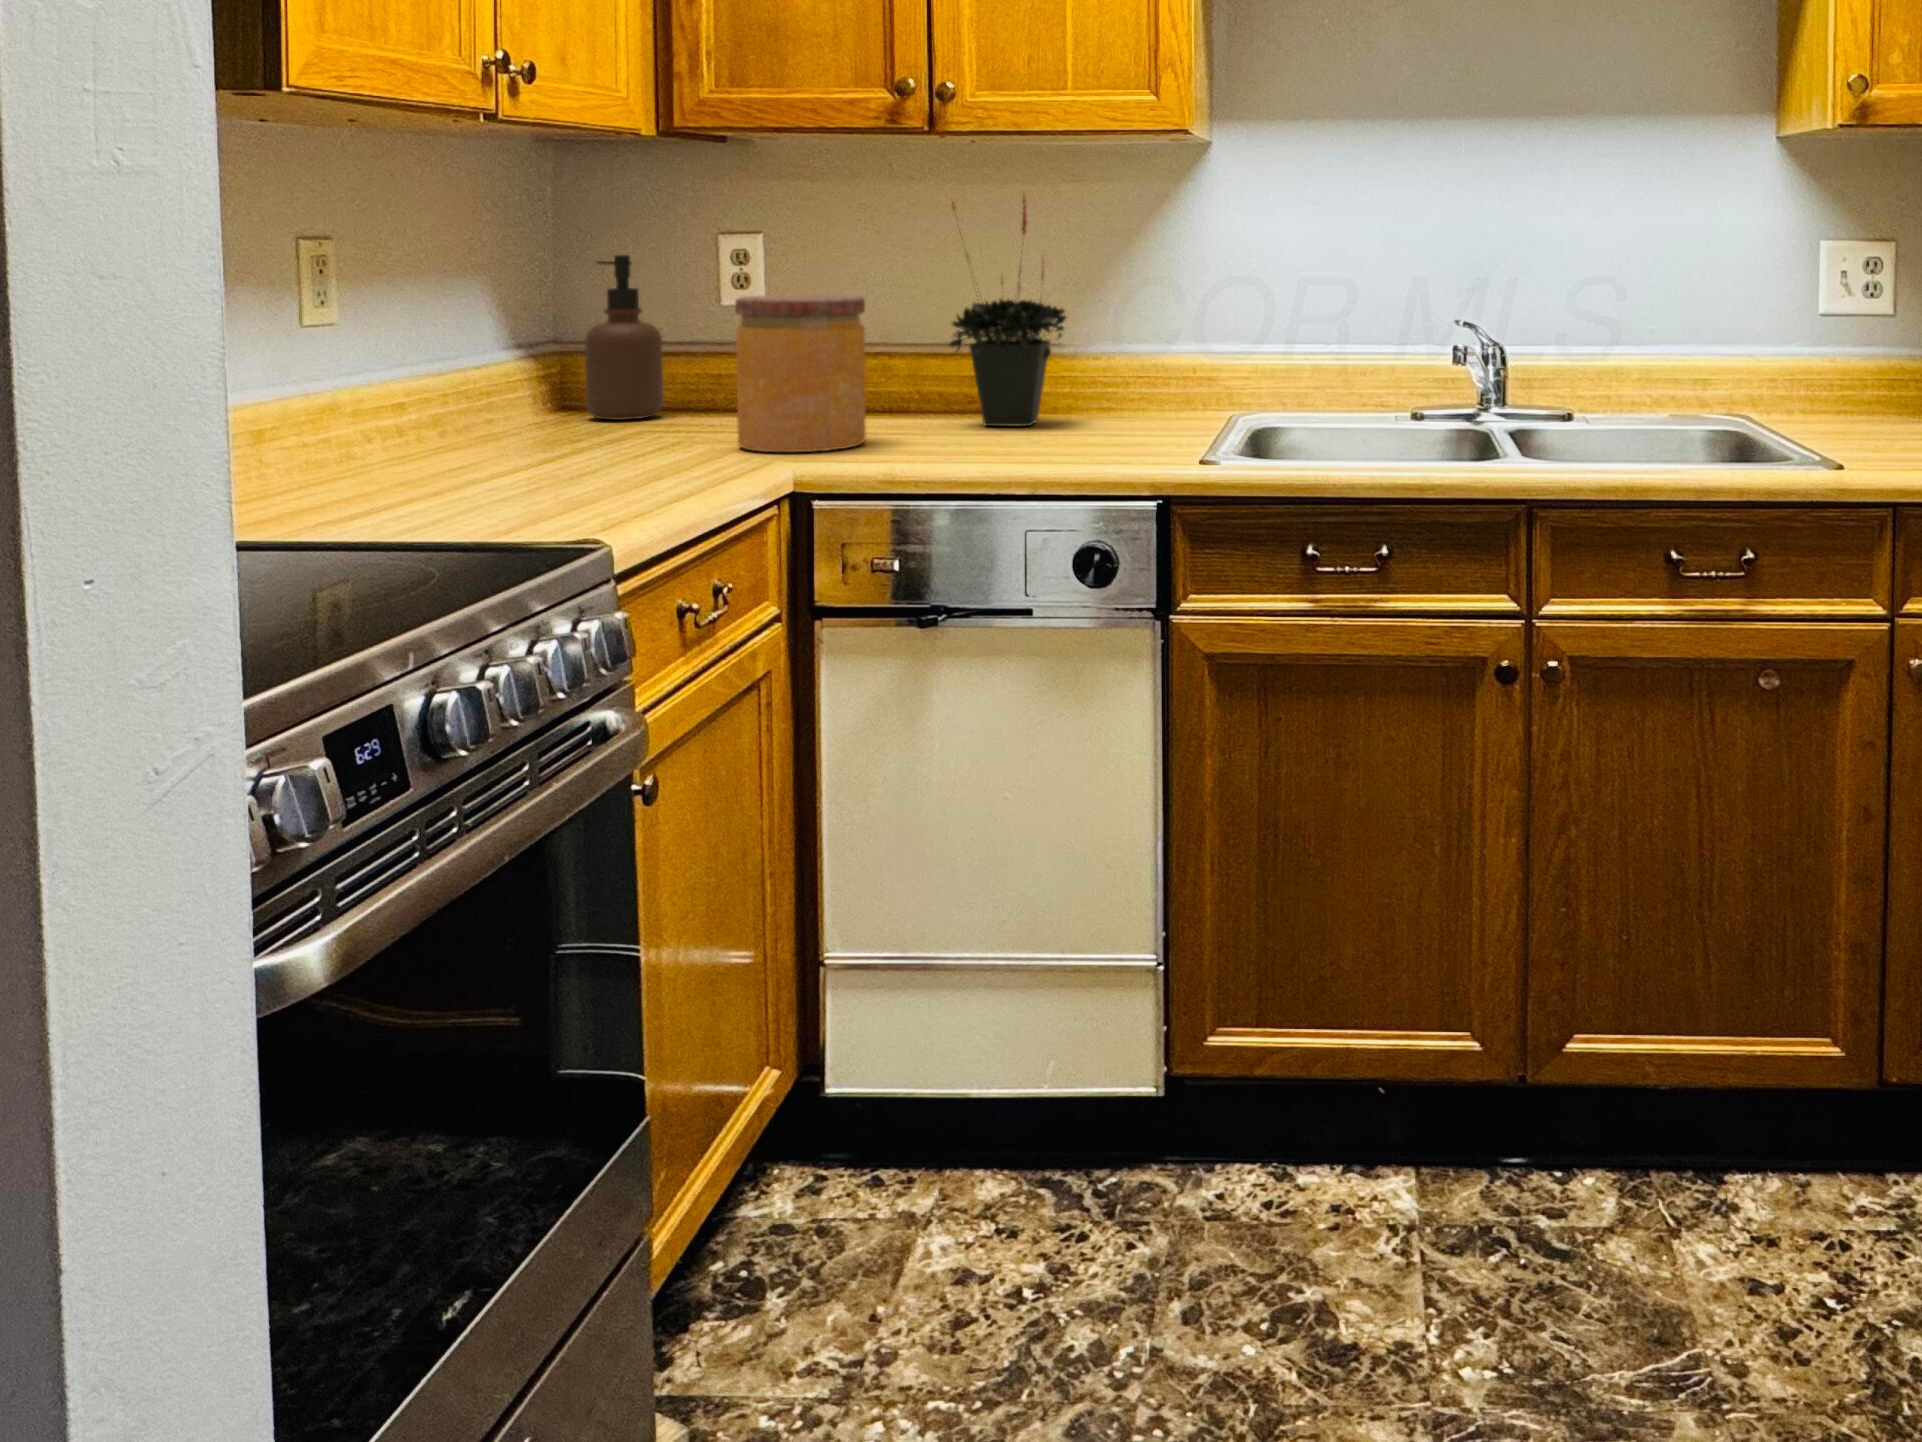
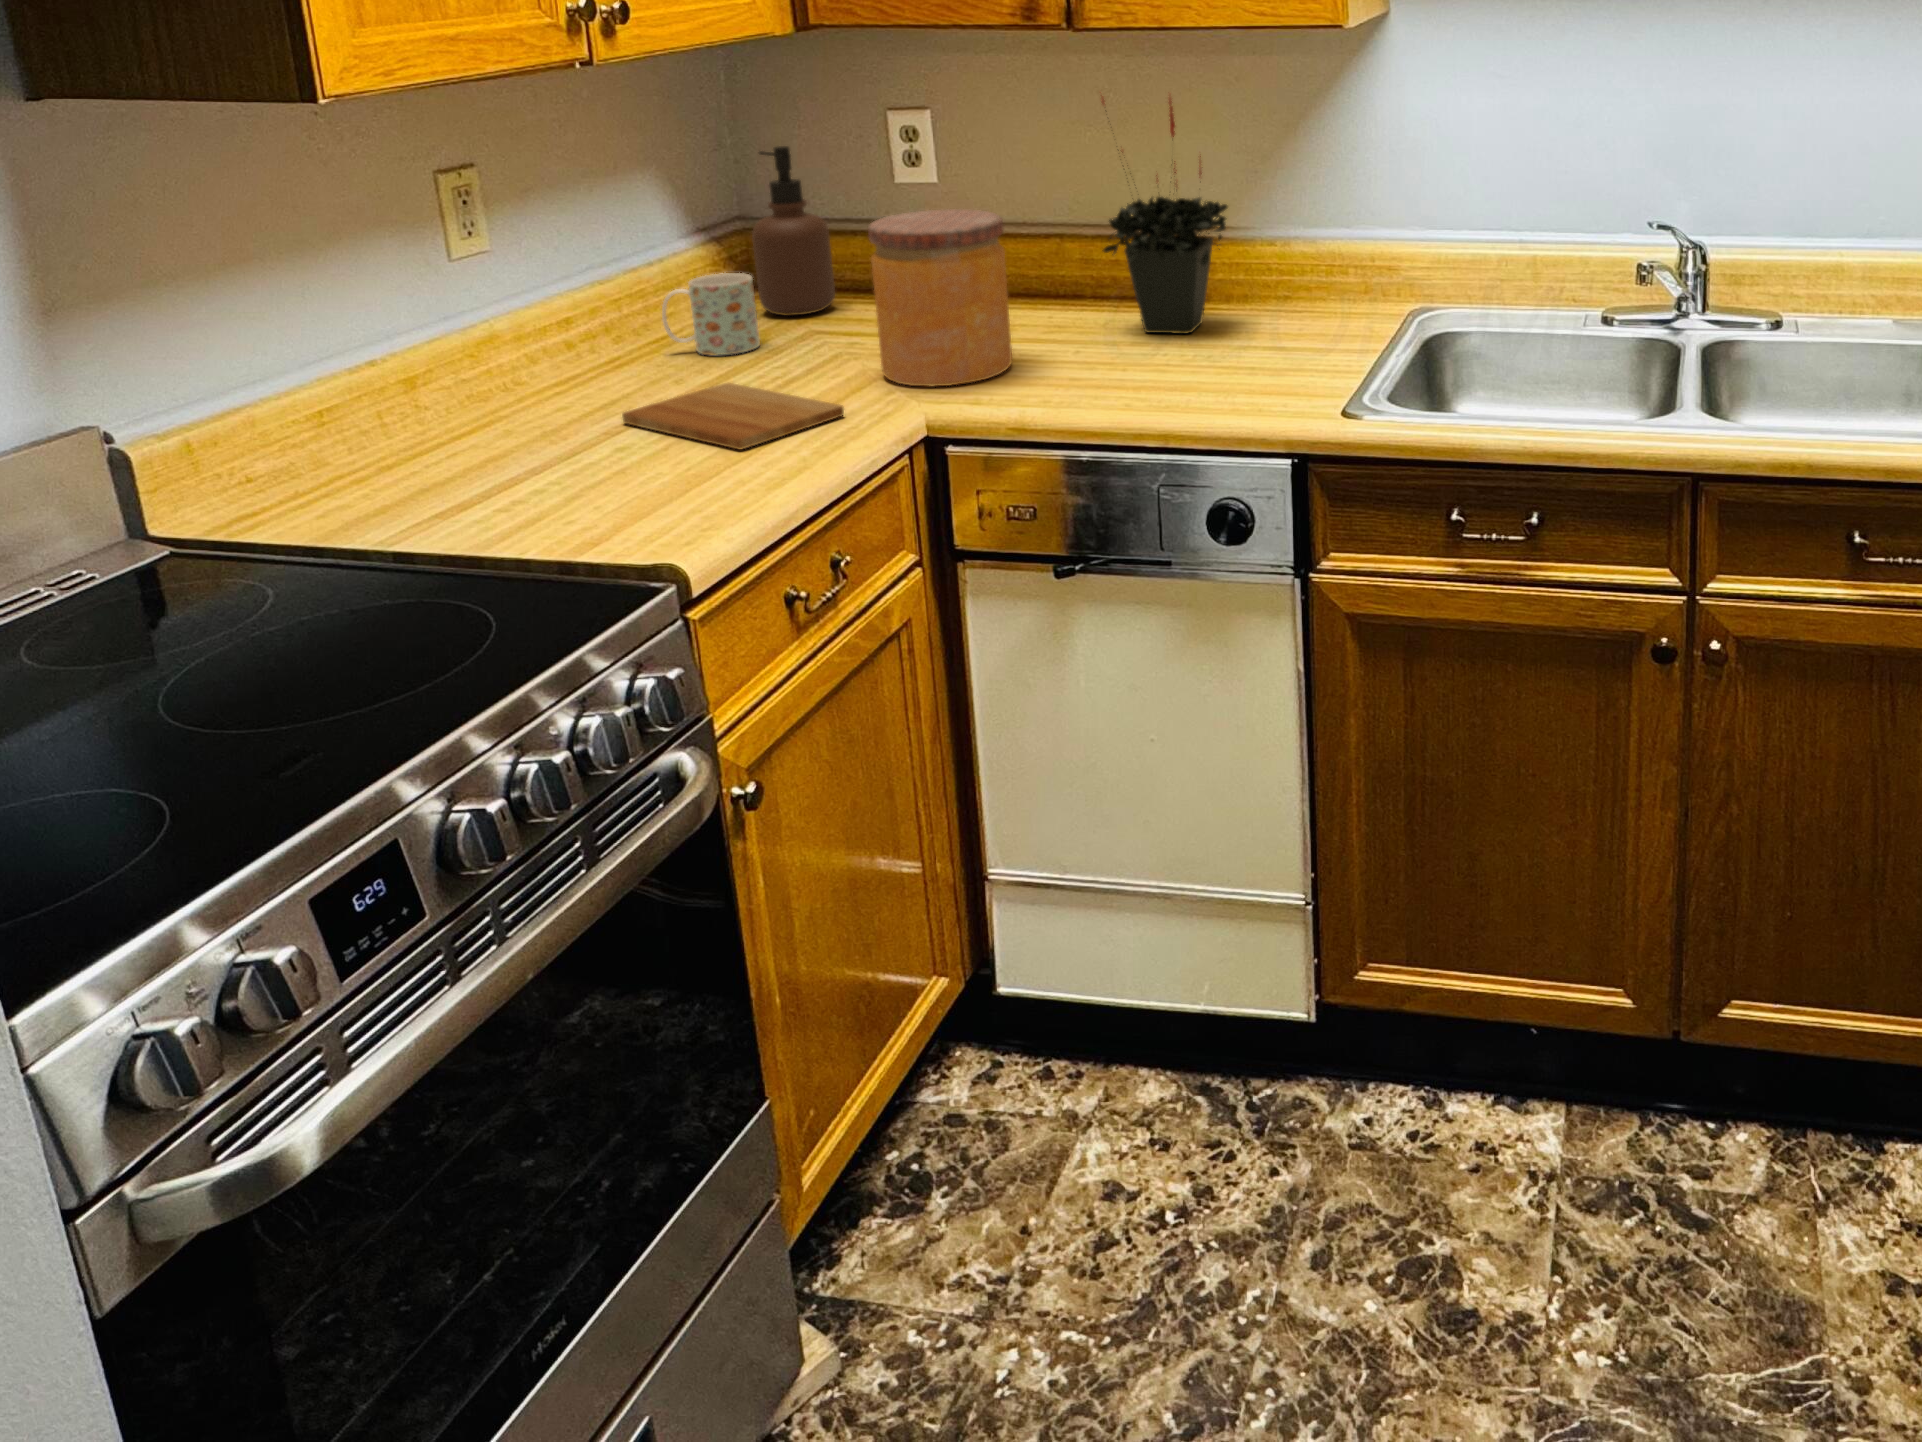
mug: none [502,364,599,439] -> present [662,273,760,356]
cutting board: none [486,447,715,483] -> present [622,383,844,449]

